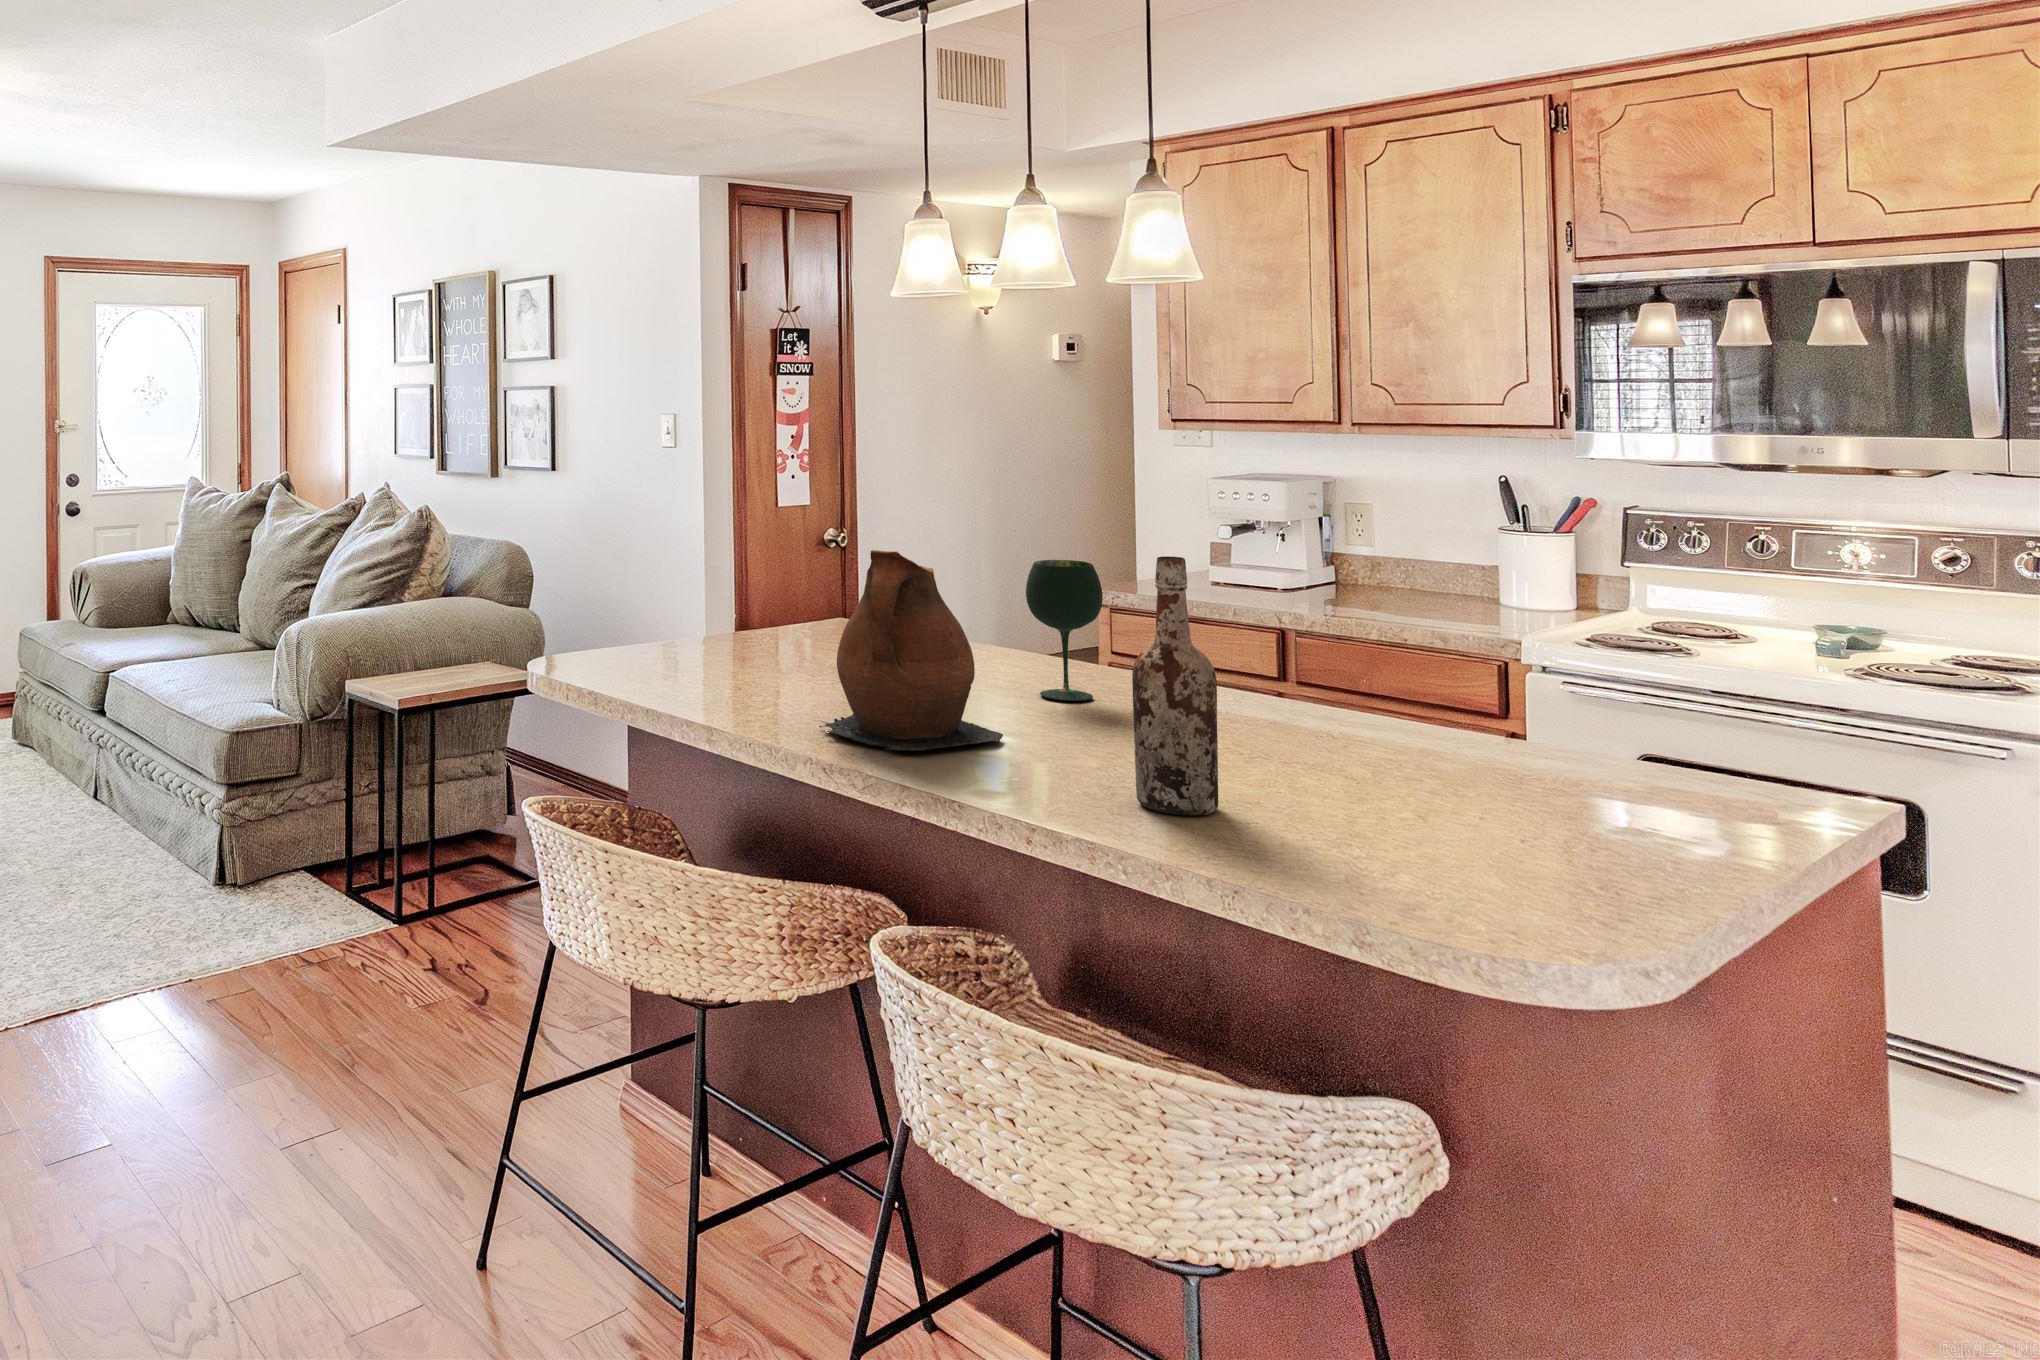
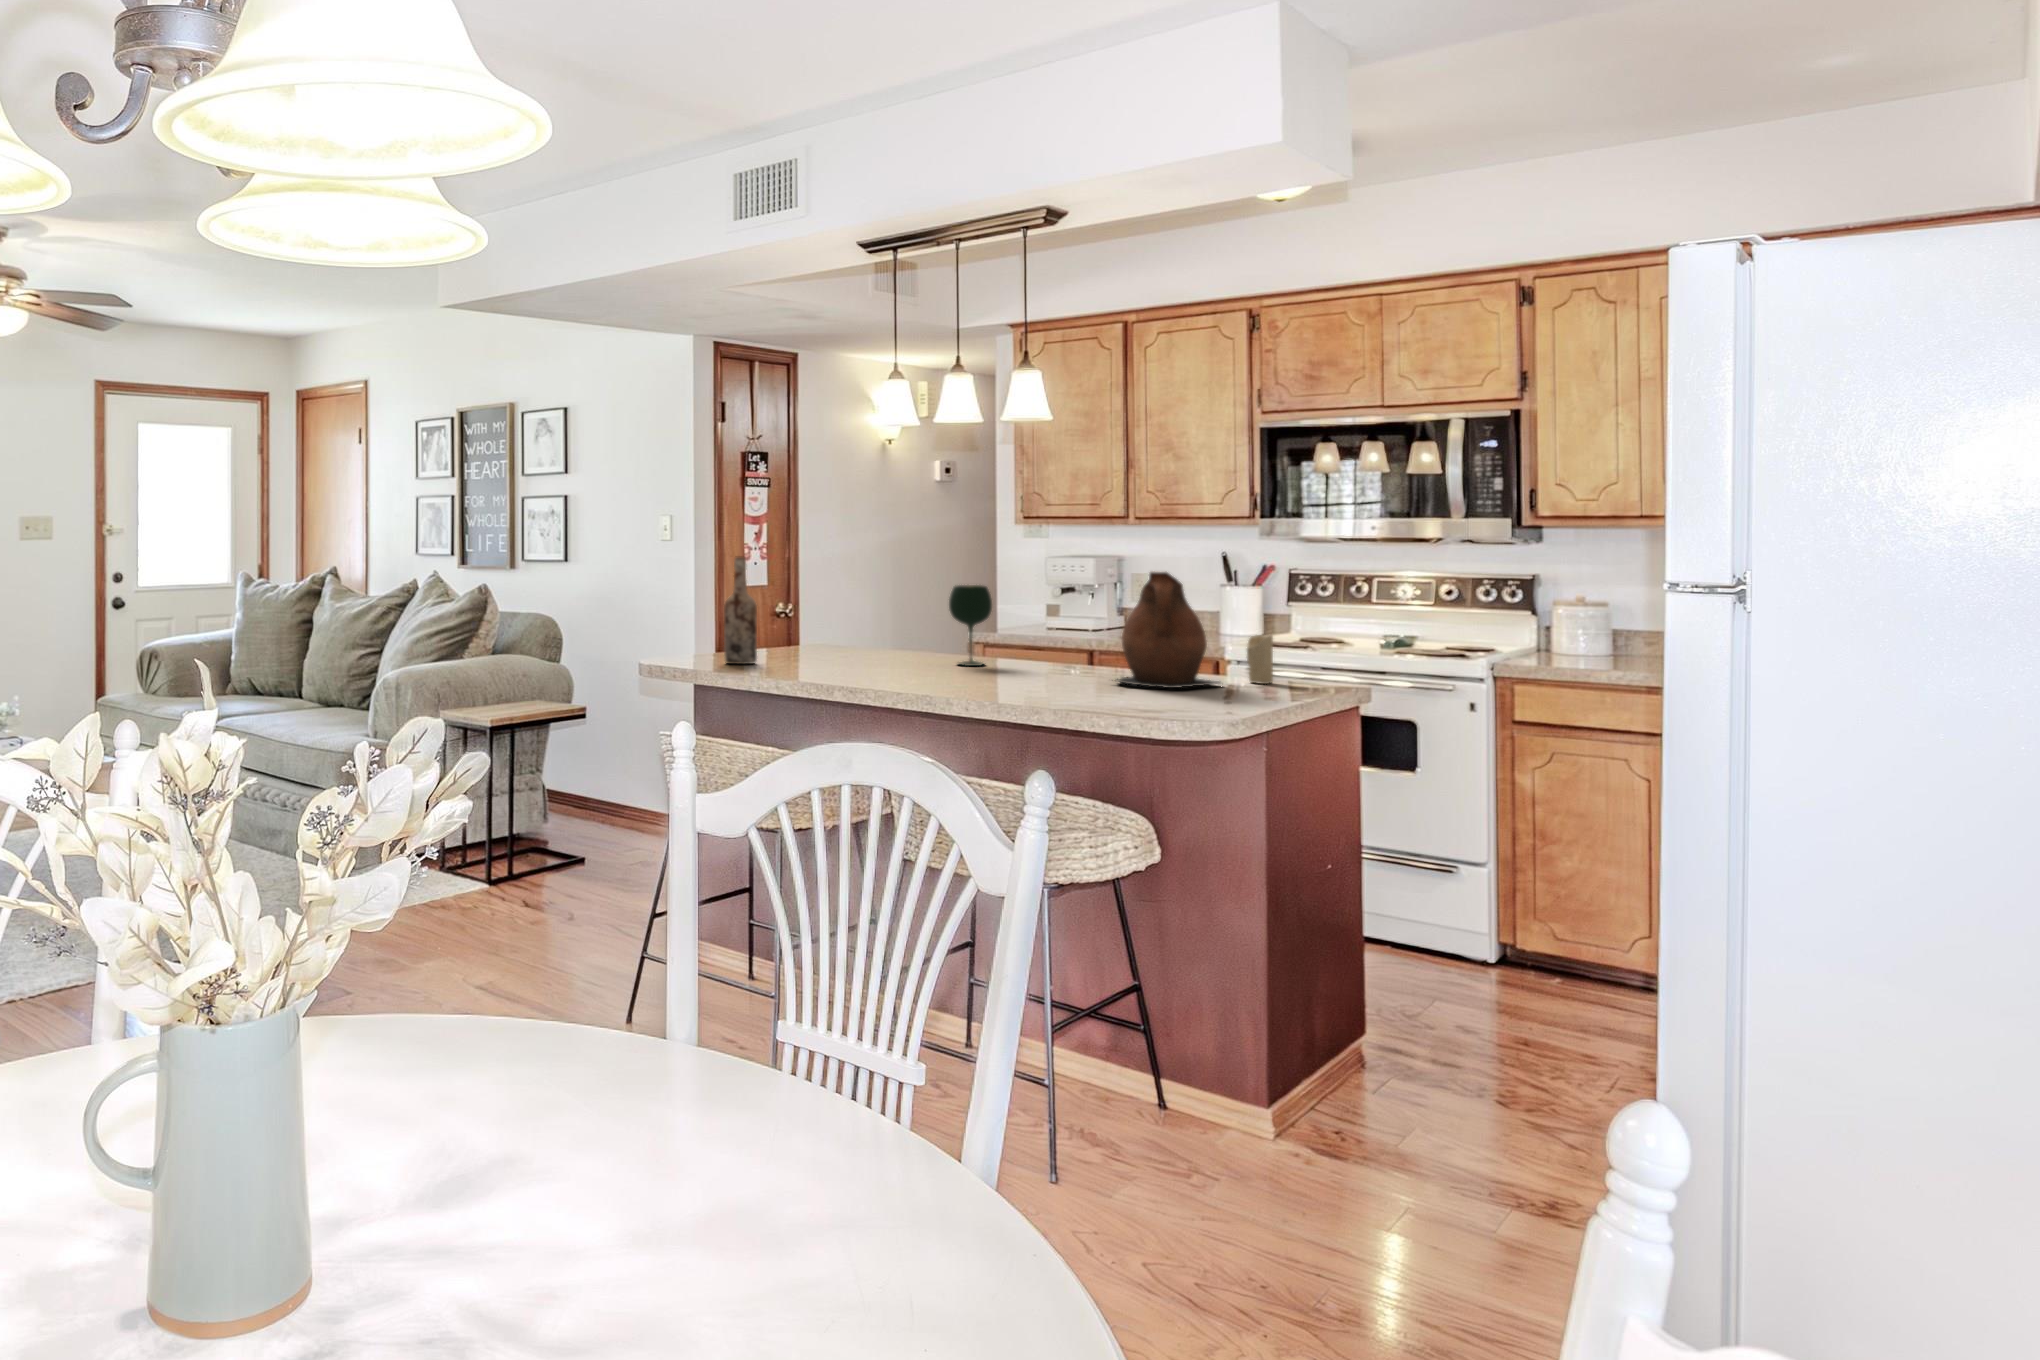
ceramic pitcher: present [819,550,1003,751] -> present [1117,572,1220,688]
wine bottle: present [1132,557,1218,815] -> present [724,557,757,664]
candle: none [1621,694,1685,797] -> present [1247,635,1273,684]

